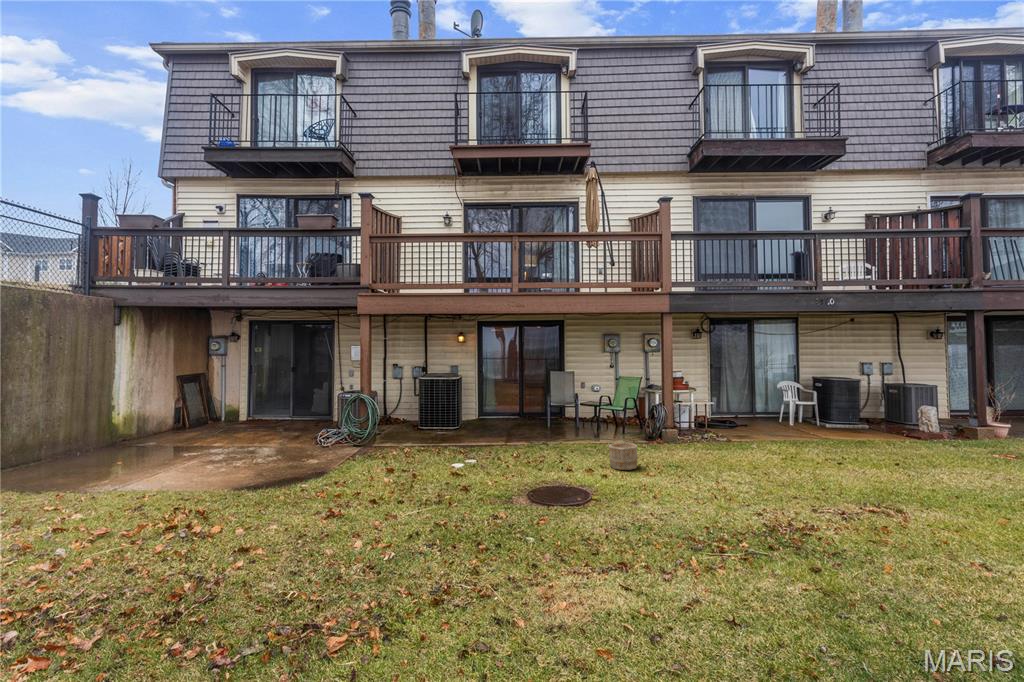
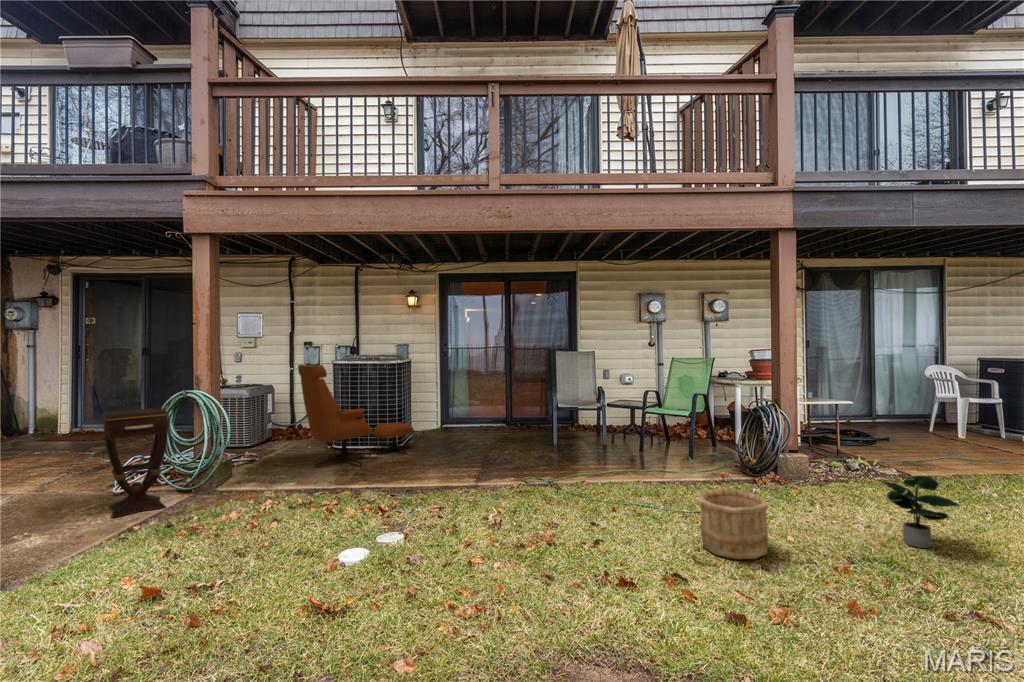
lounge chair: none [406,381,467,438] -> present [298,364,414,467]
side table: none [322,404,356,457] -> present [103,408,169,518]
potted plant: none [691,437,720,467] -> present [881,476,960,548]

